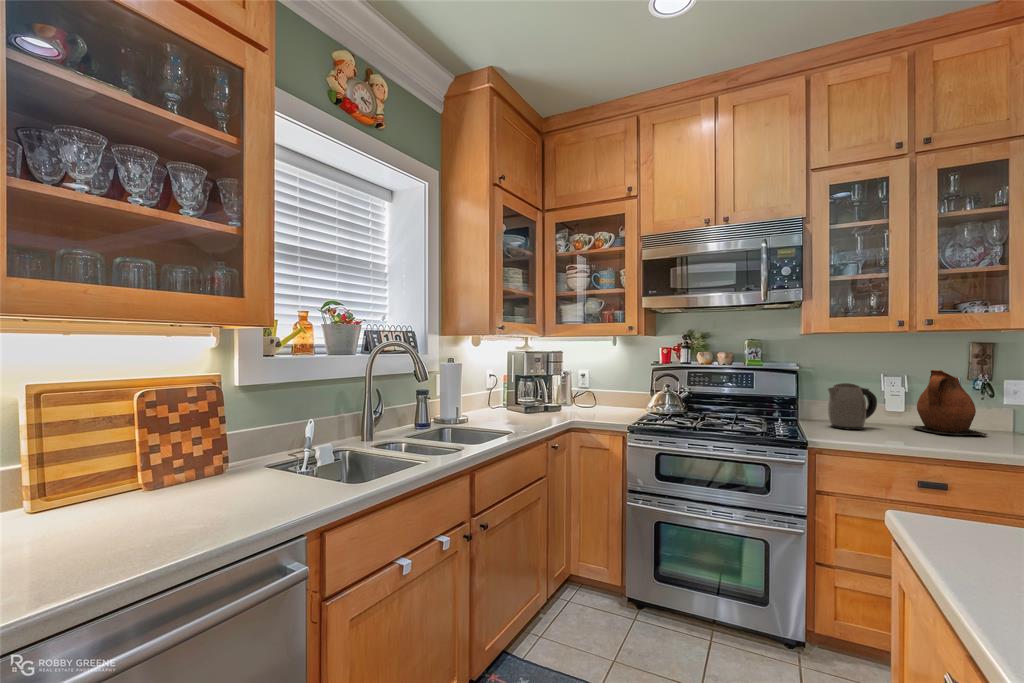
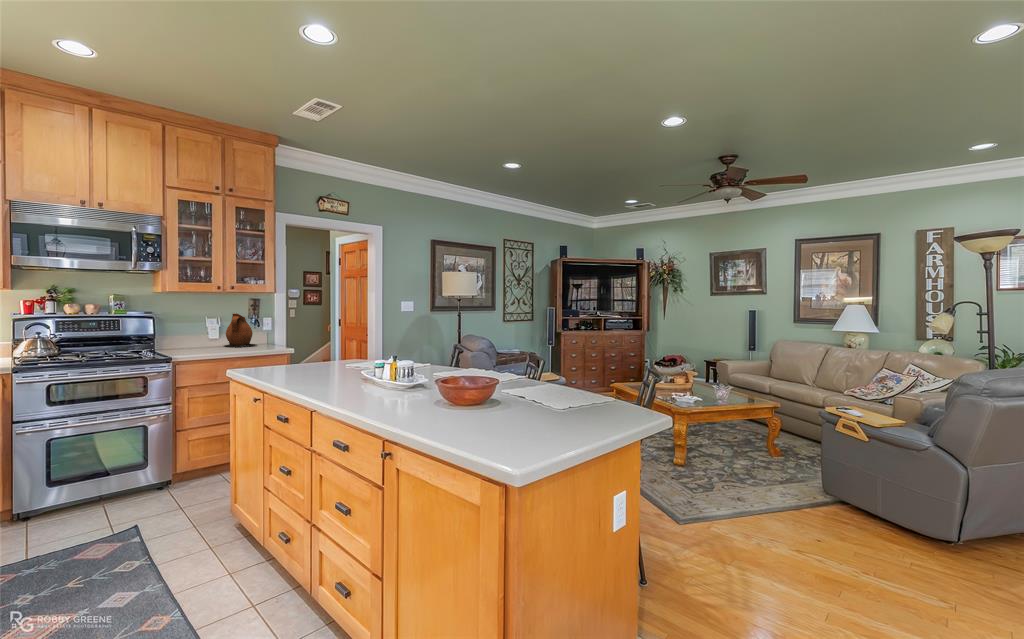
kettle: present [828,383,877,430] -> none [177,323,205,350]

